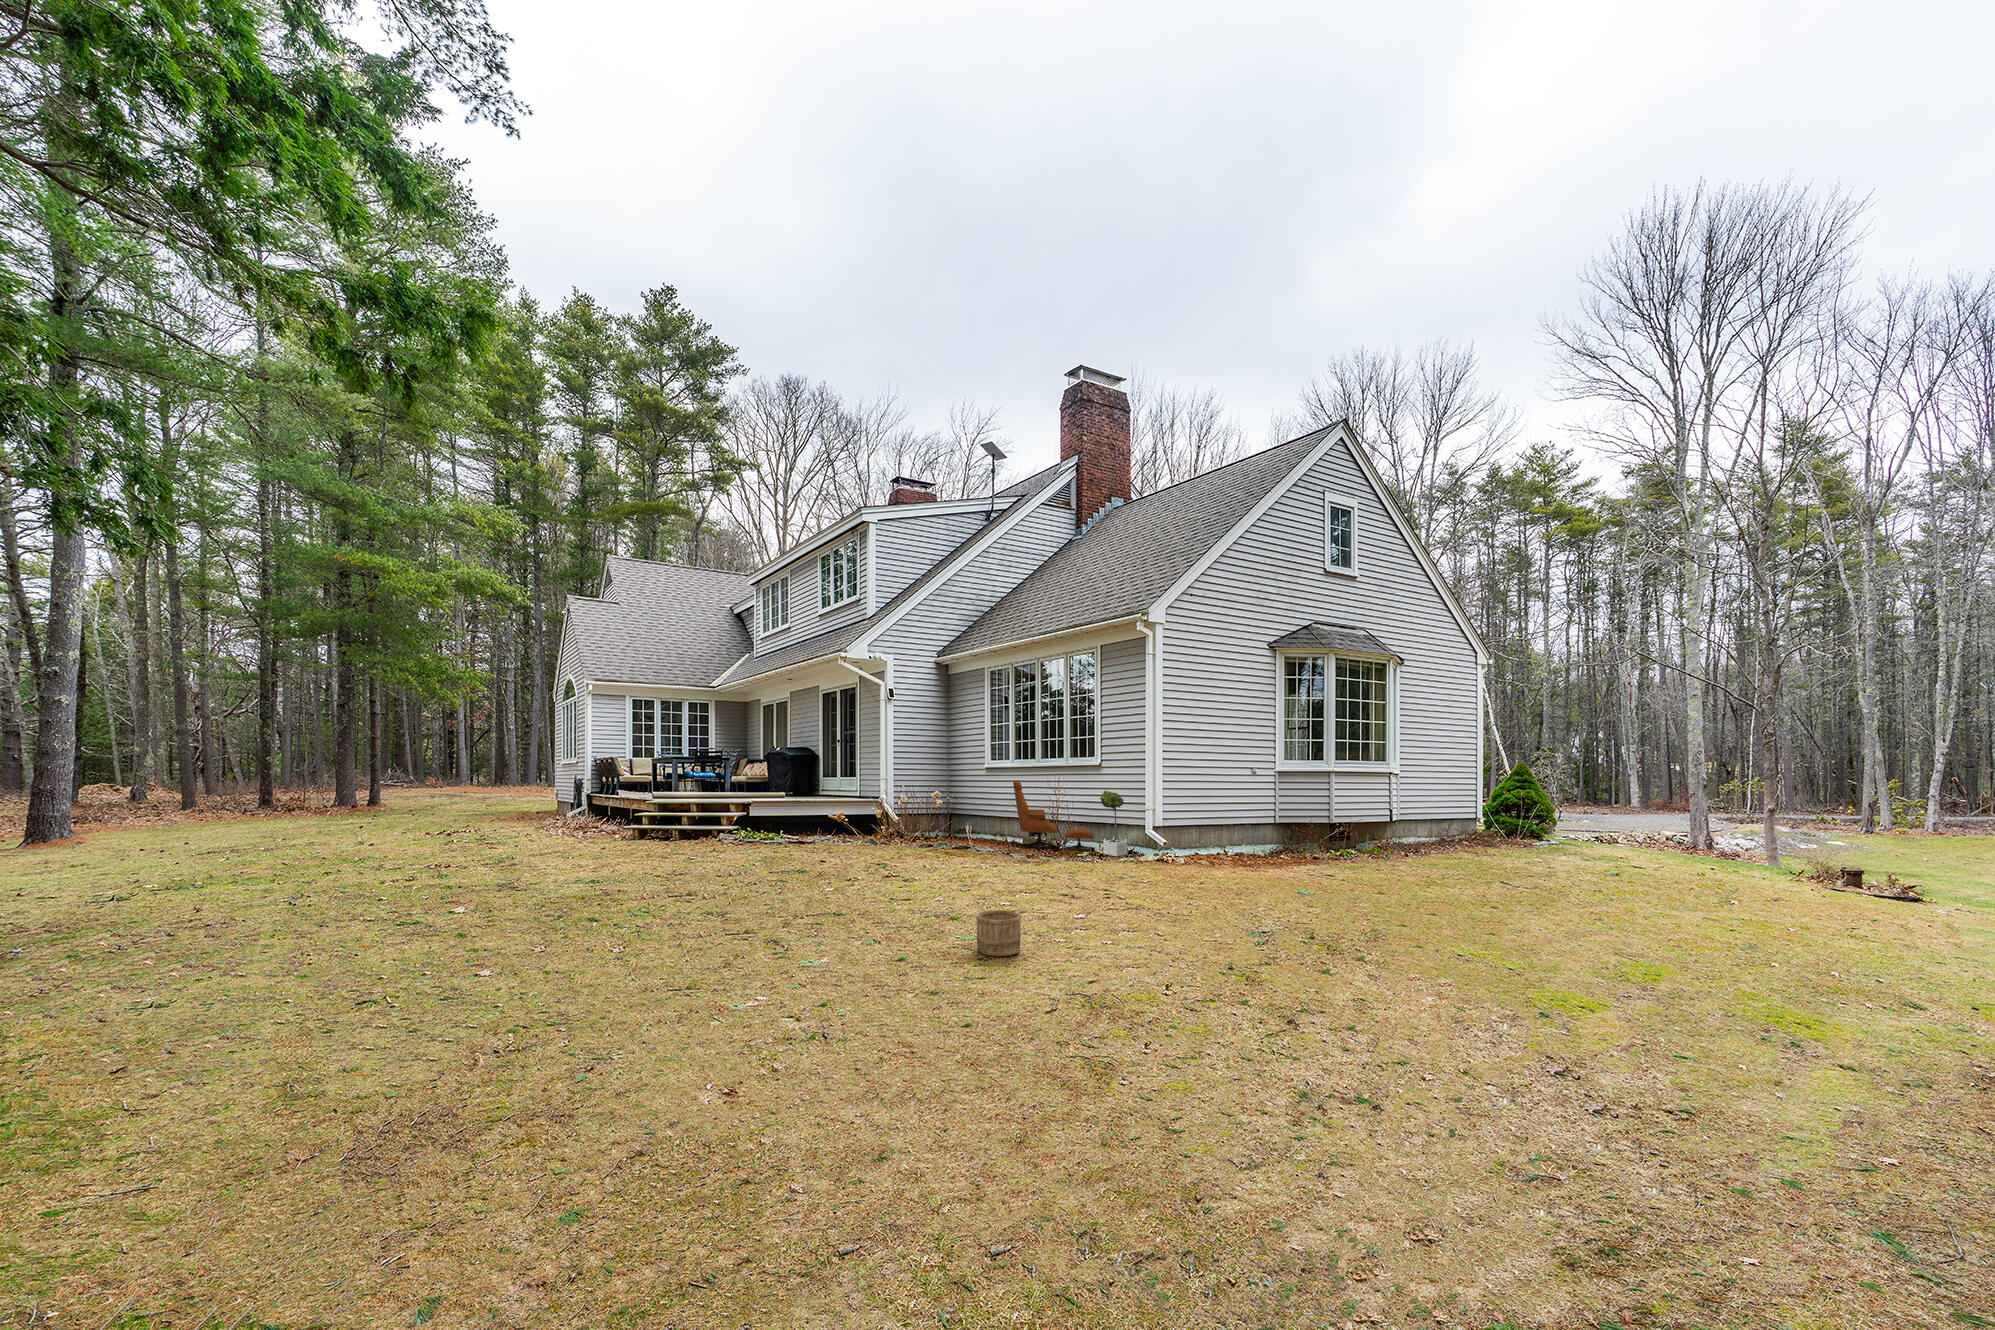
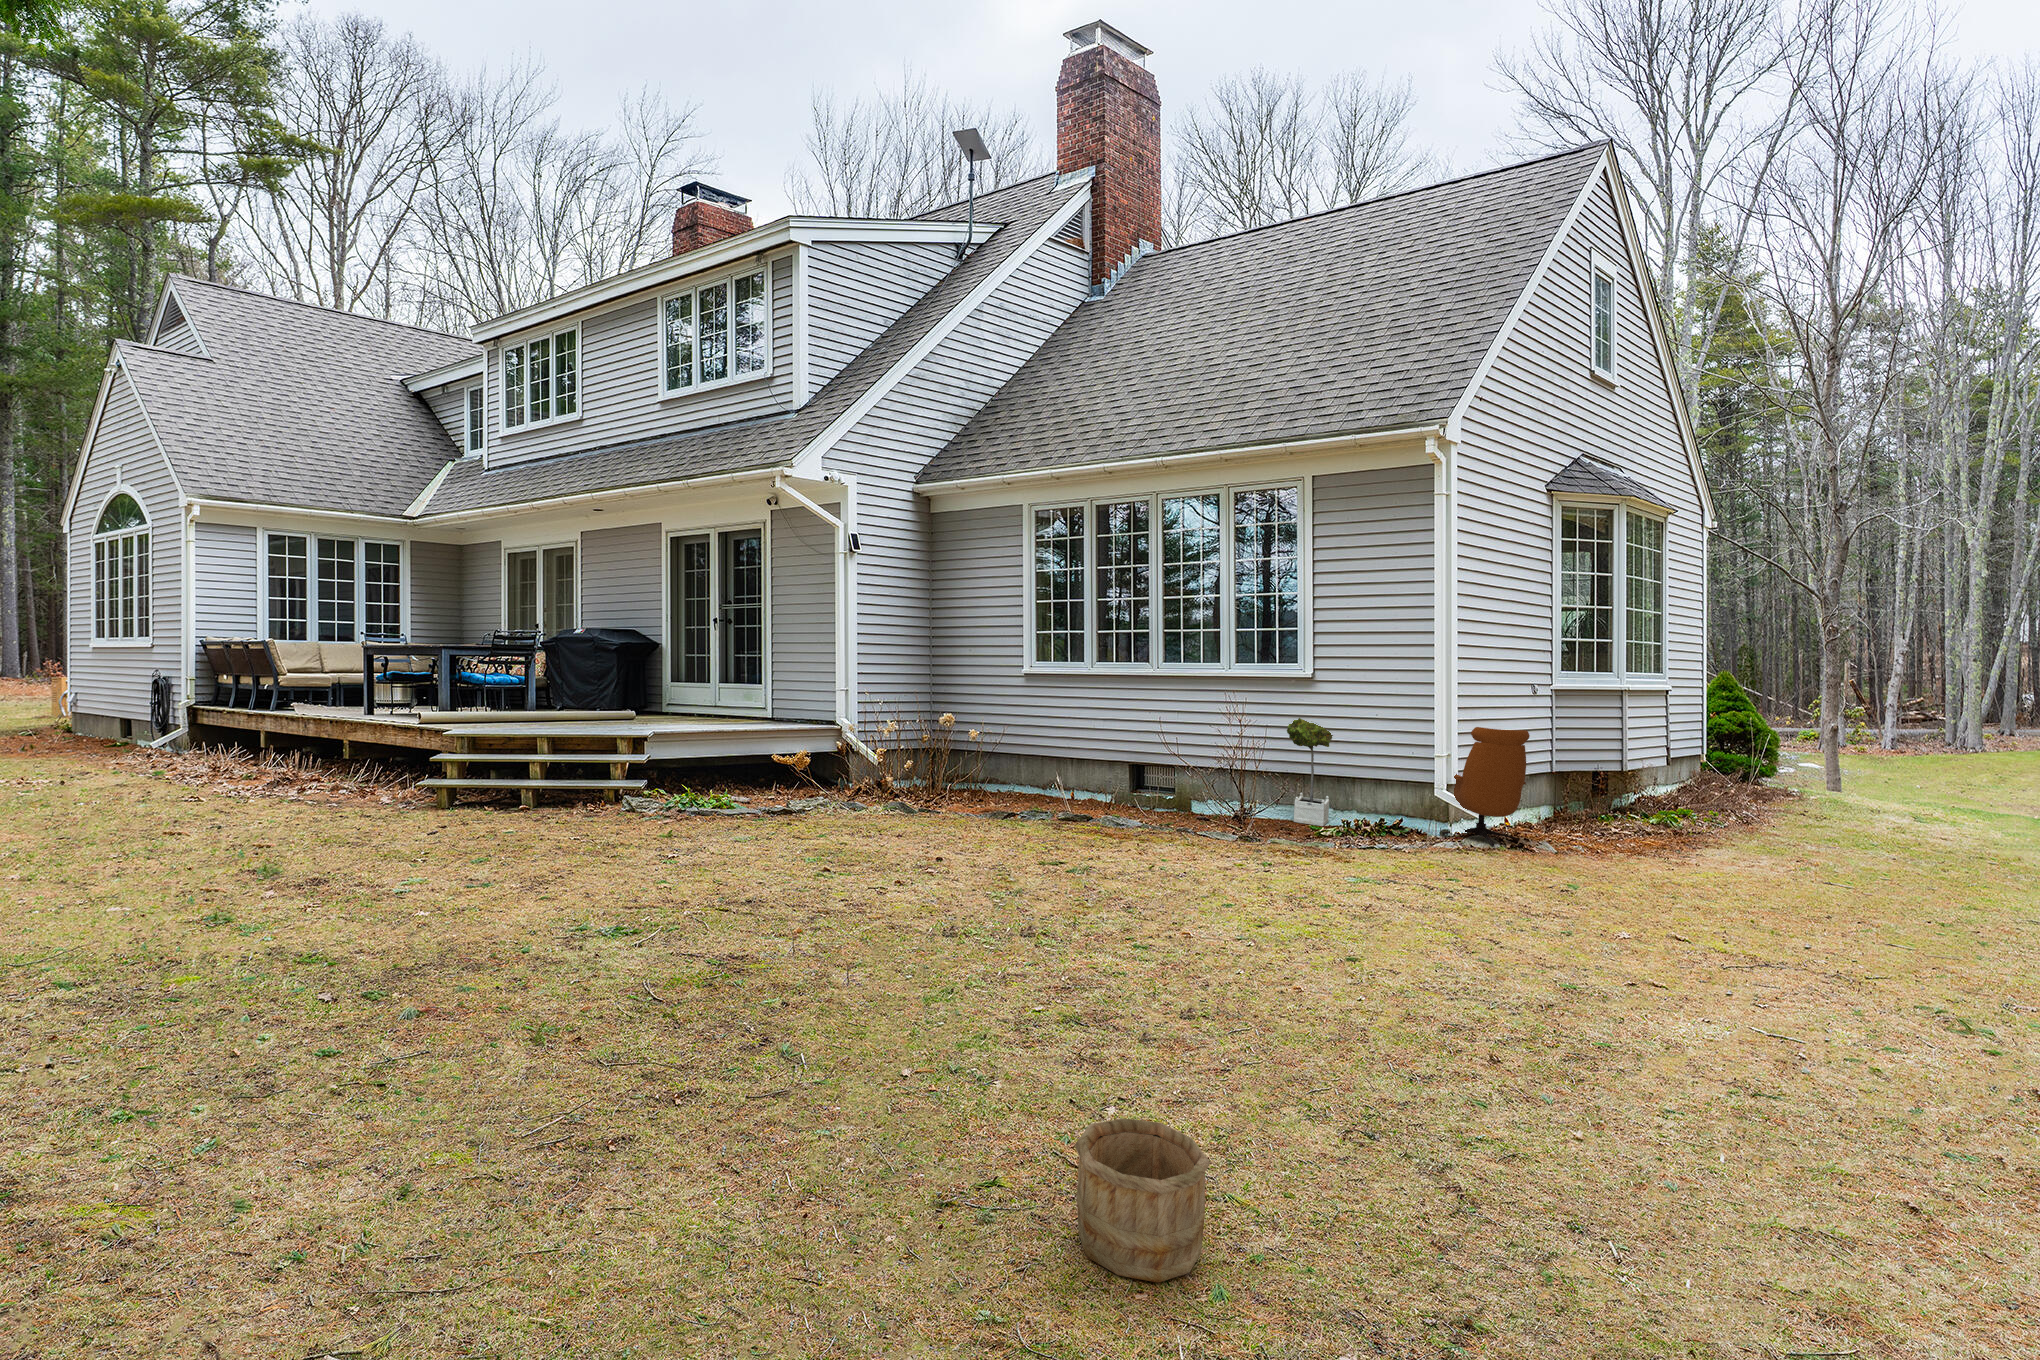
lounge chair: present [1013,780,1094,851] -> present [1442,727,1530,846]
wooden bucket: present [976,910,1022,956] -> present [1075,1118,1210,1283]

